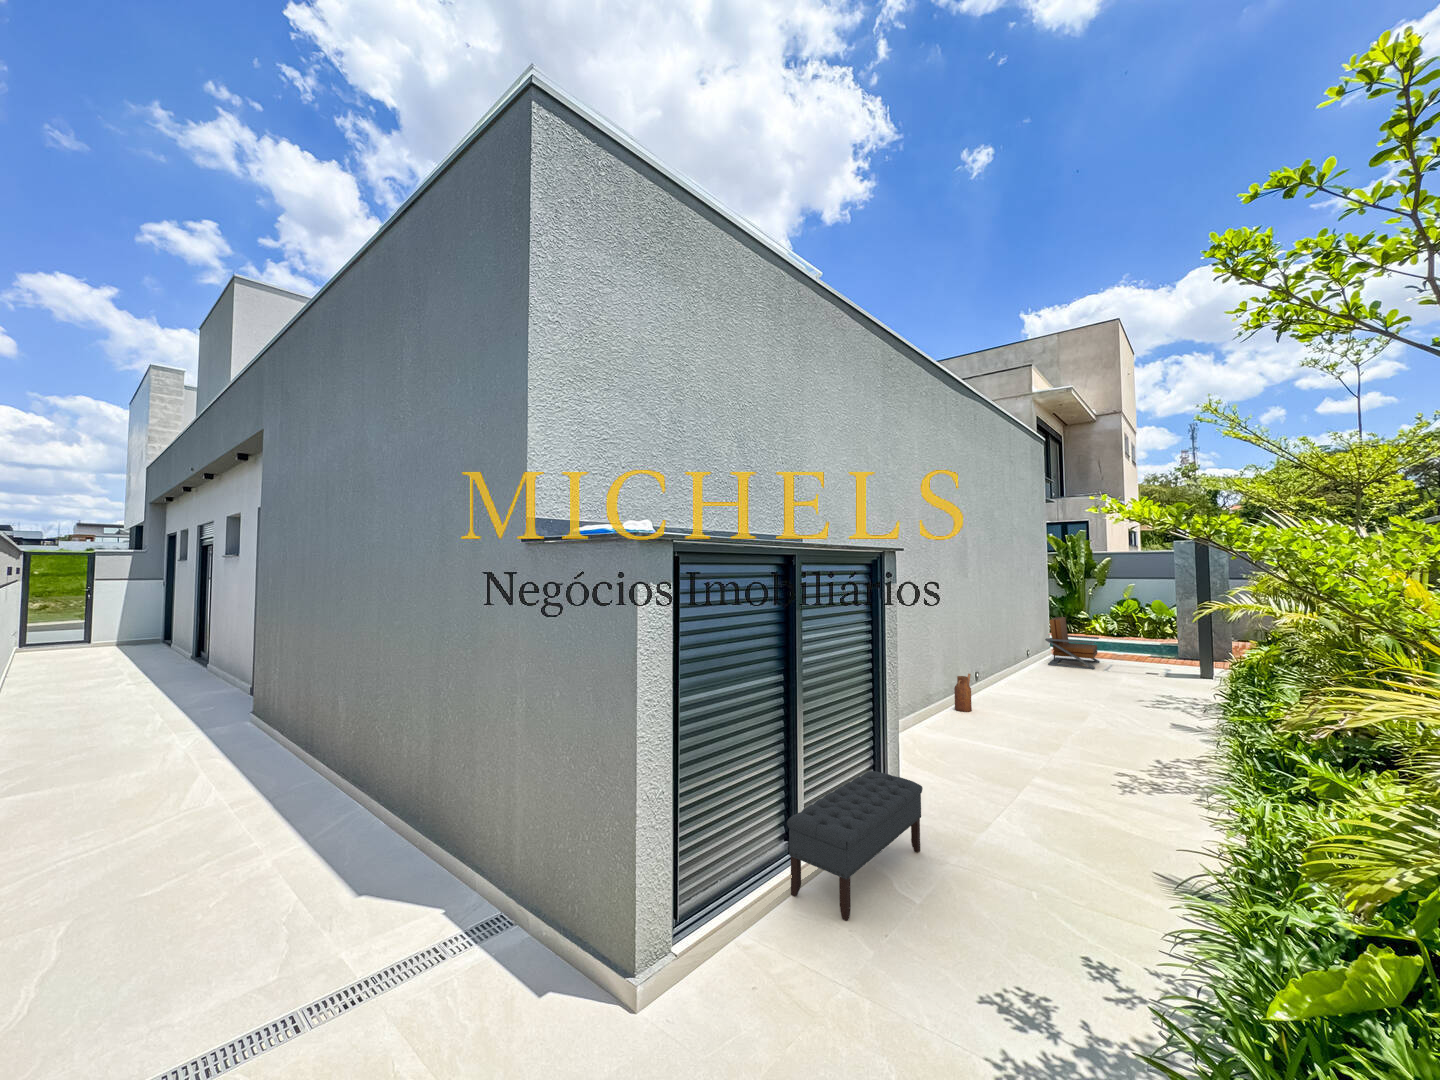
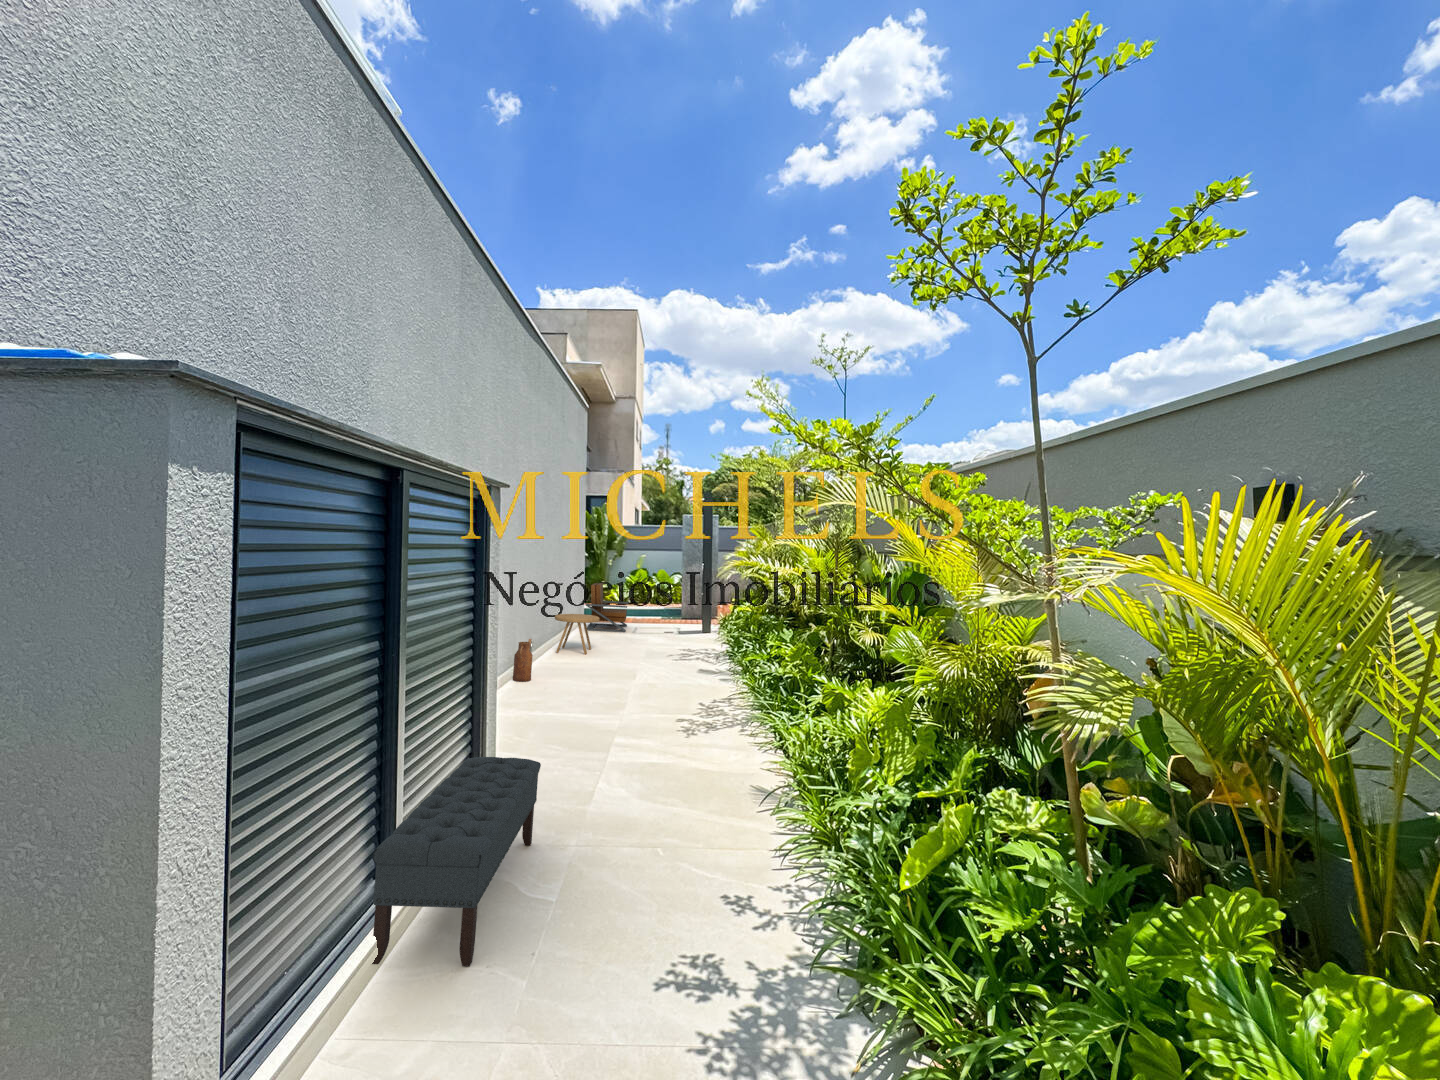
side table: none [1003,650,1050,691] -> present [555,614,600,654]

